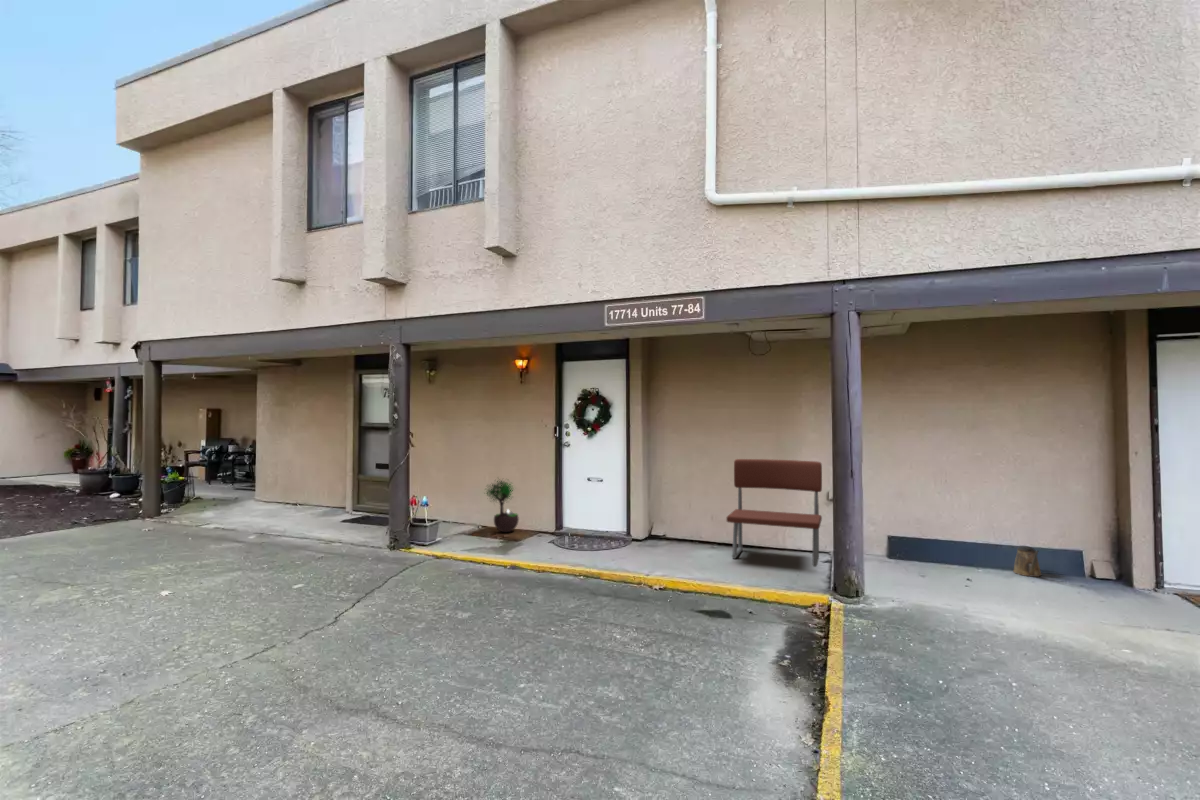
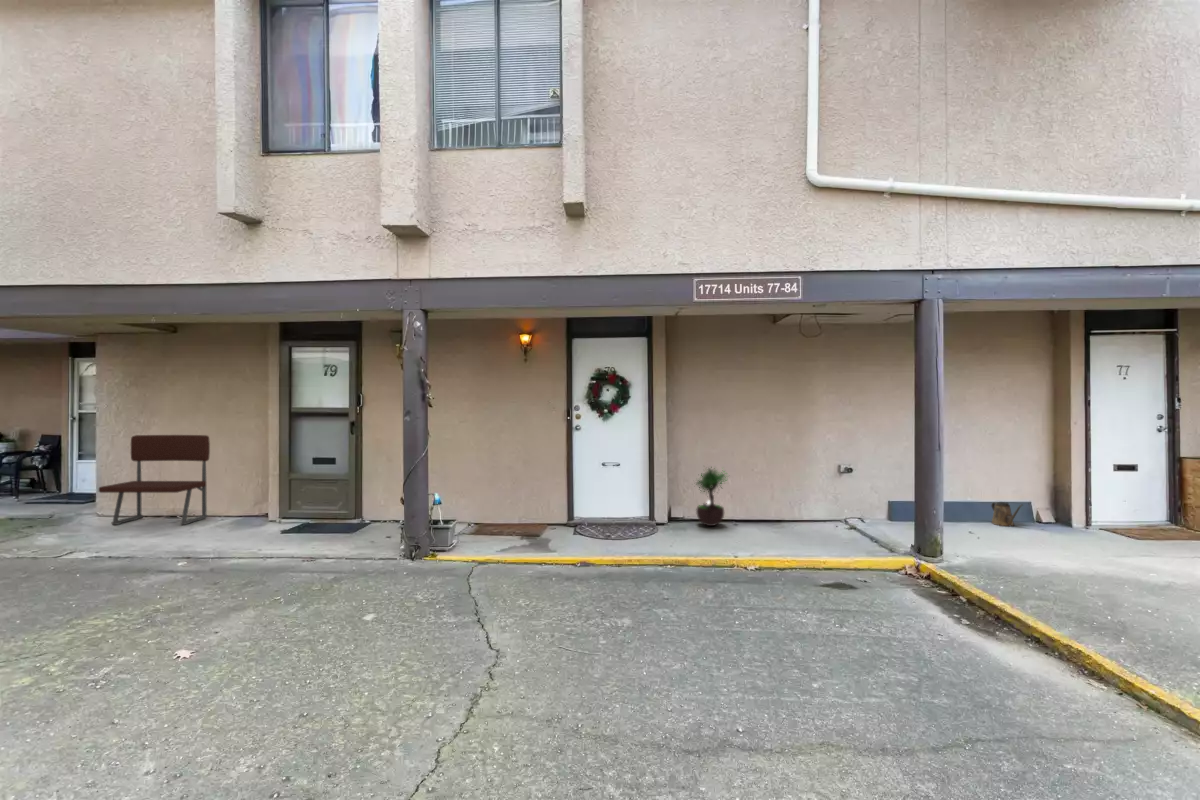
bench: present [727,459,822,567] -> present [99,435,210,525]
potted tree: present [487,481,519,532] -> present [696,467,727,526]

